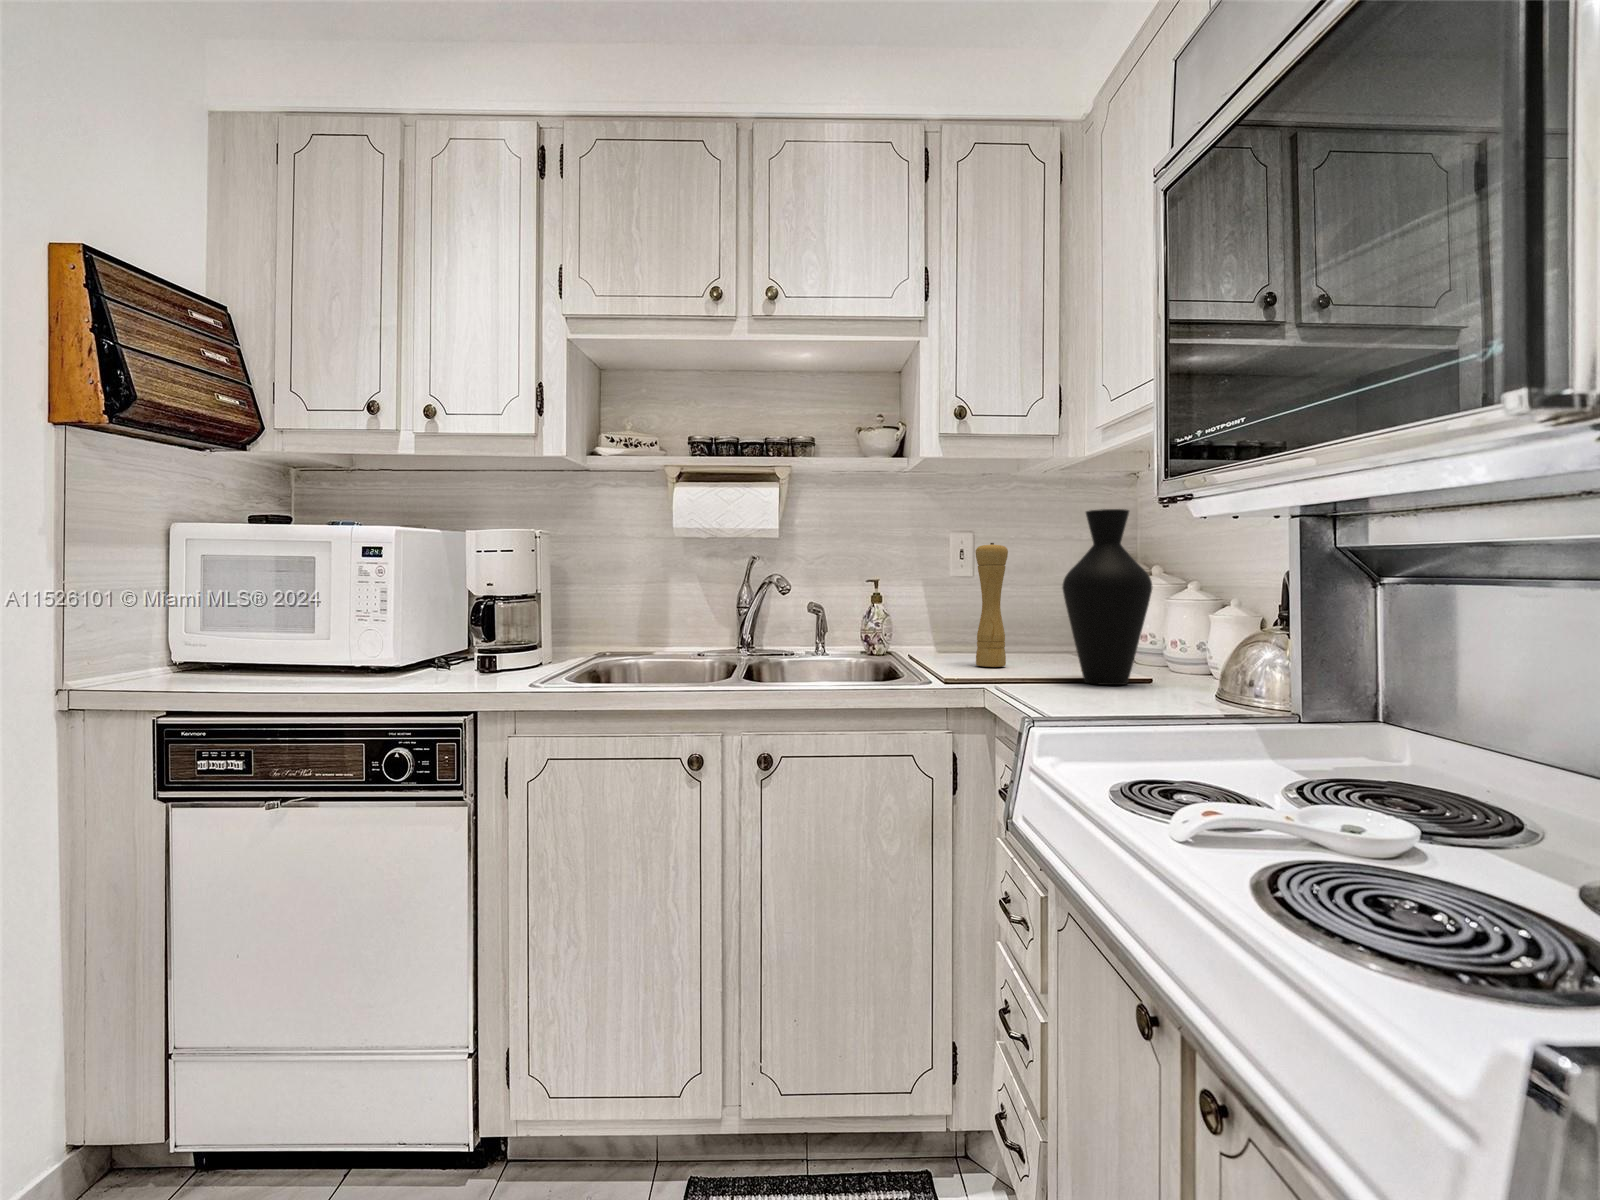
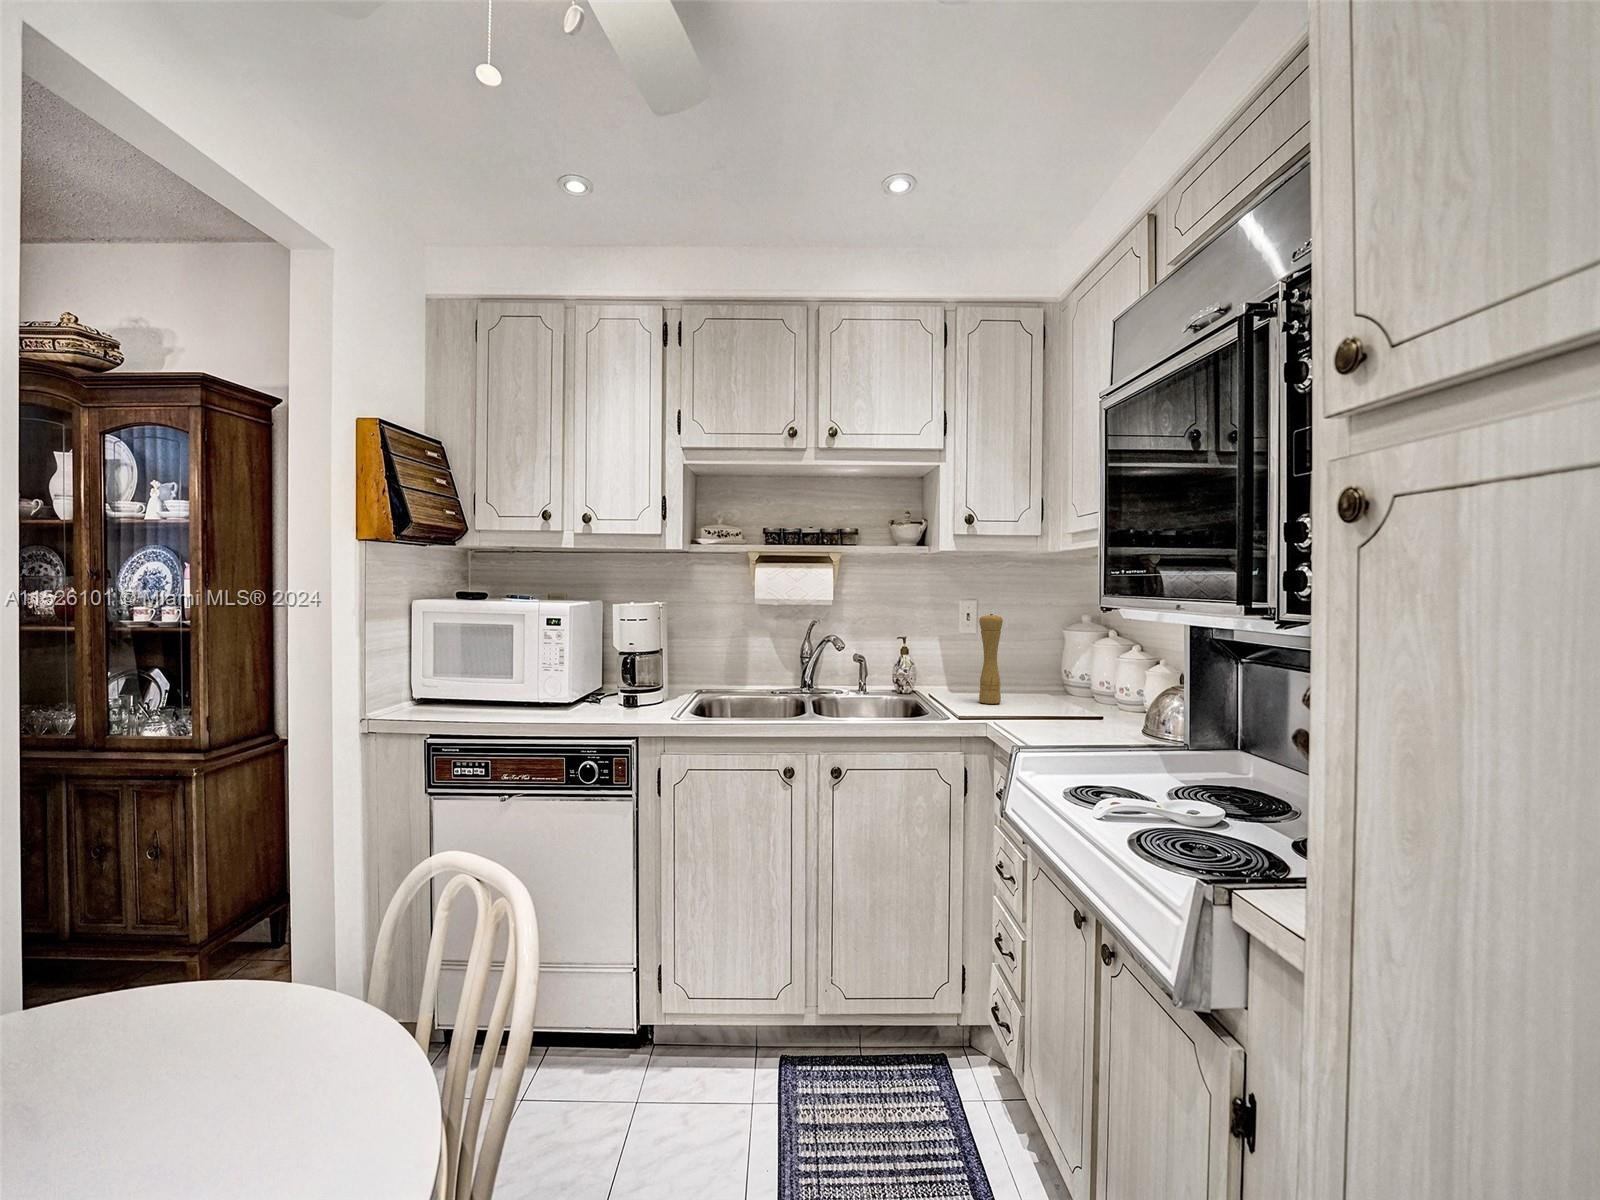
vase: present [1062,509,1152,685] -> none [1041,601,1101,721]

